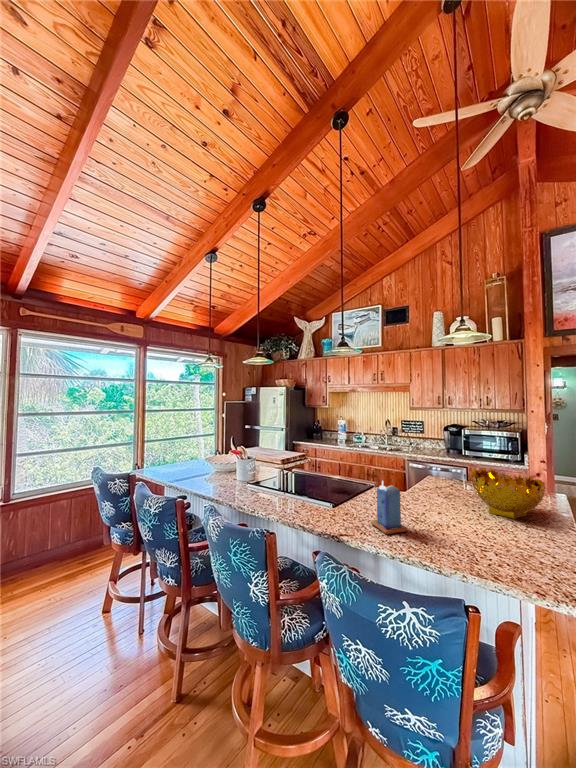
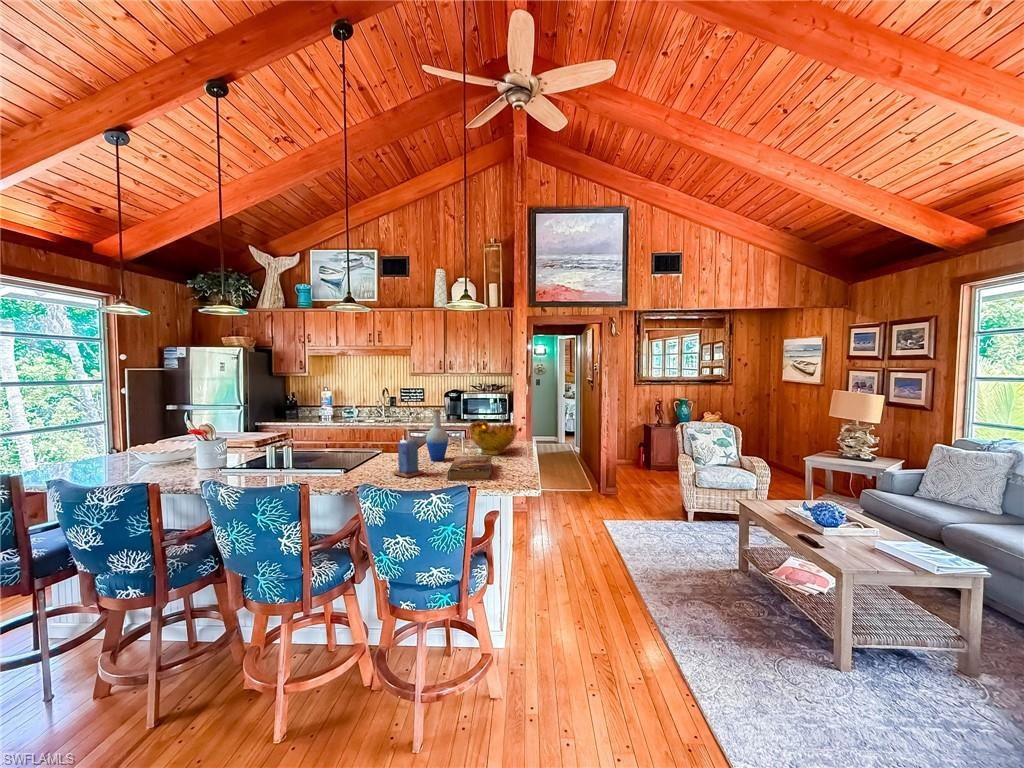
bottle: none [414,450,442,513] -> present [426,409,448,461]
book: none [437,515,508,573] -> present [447,456,492,480]

